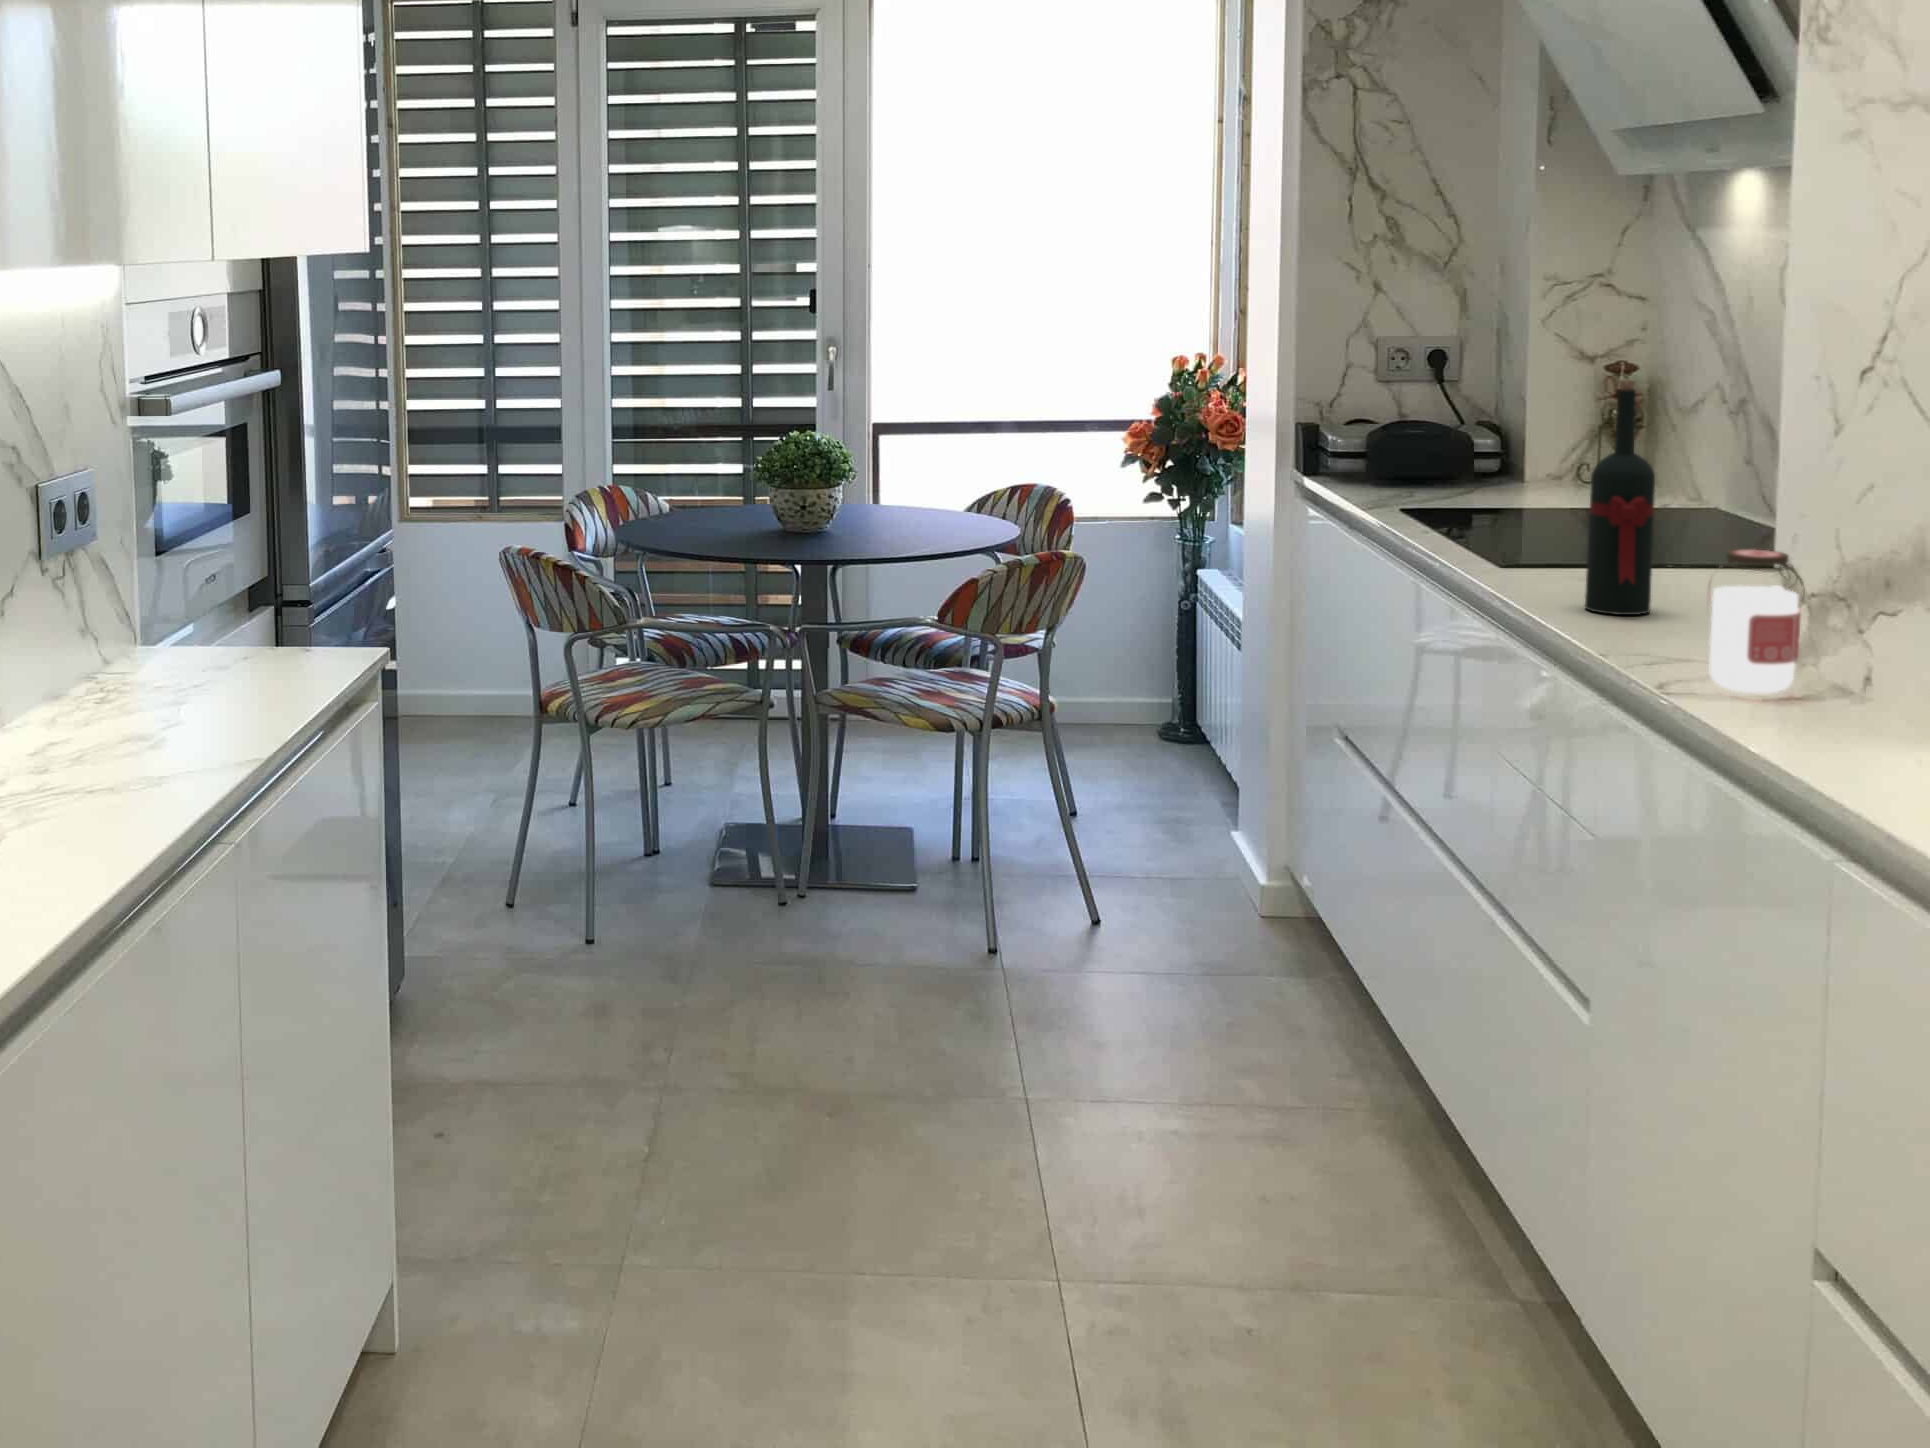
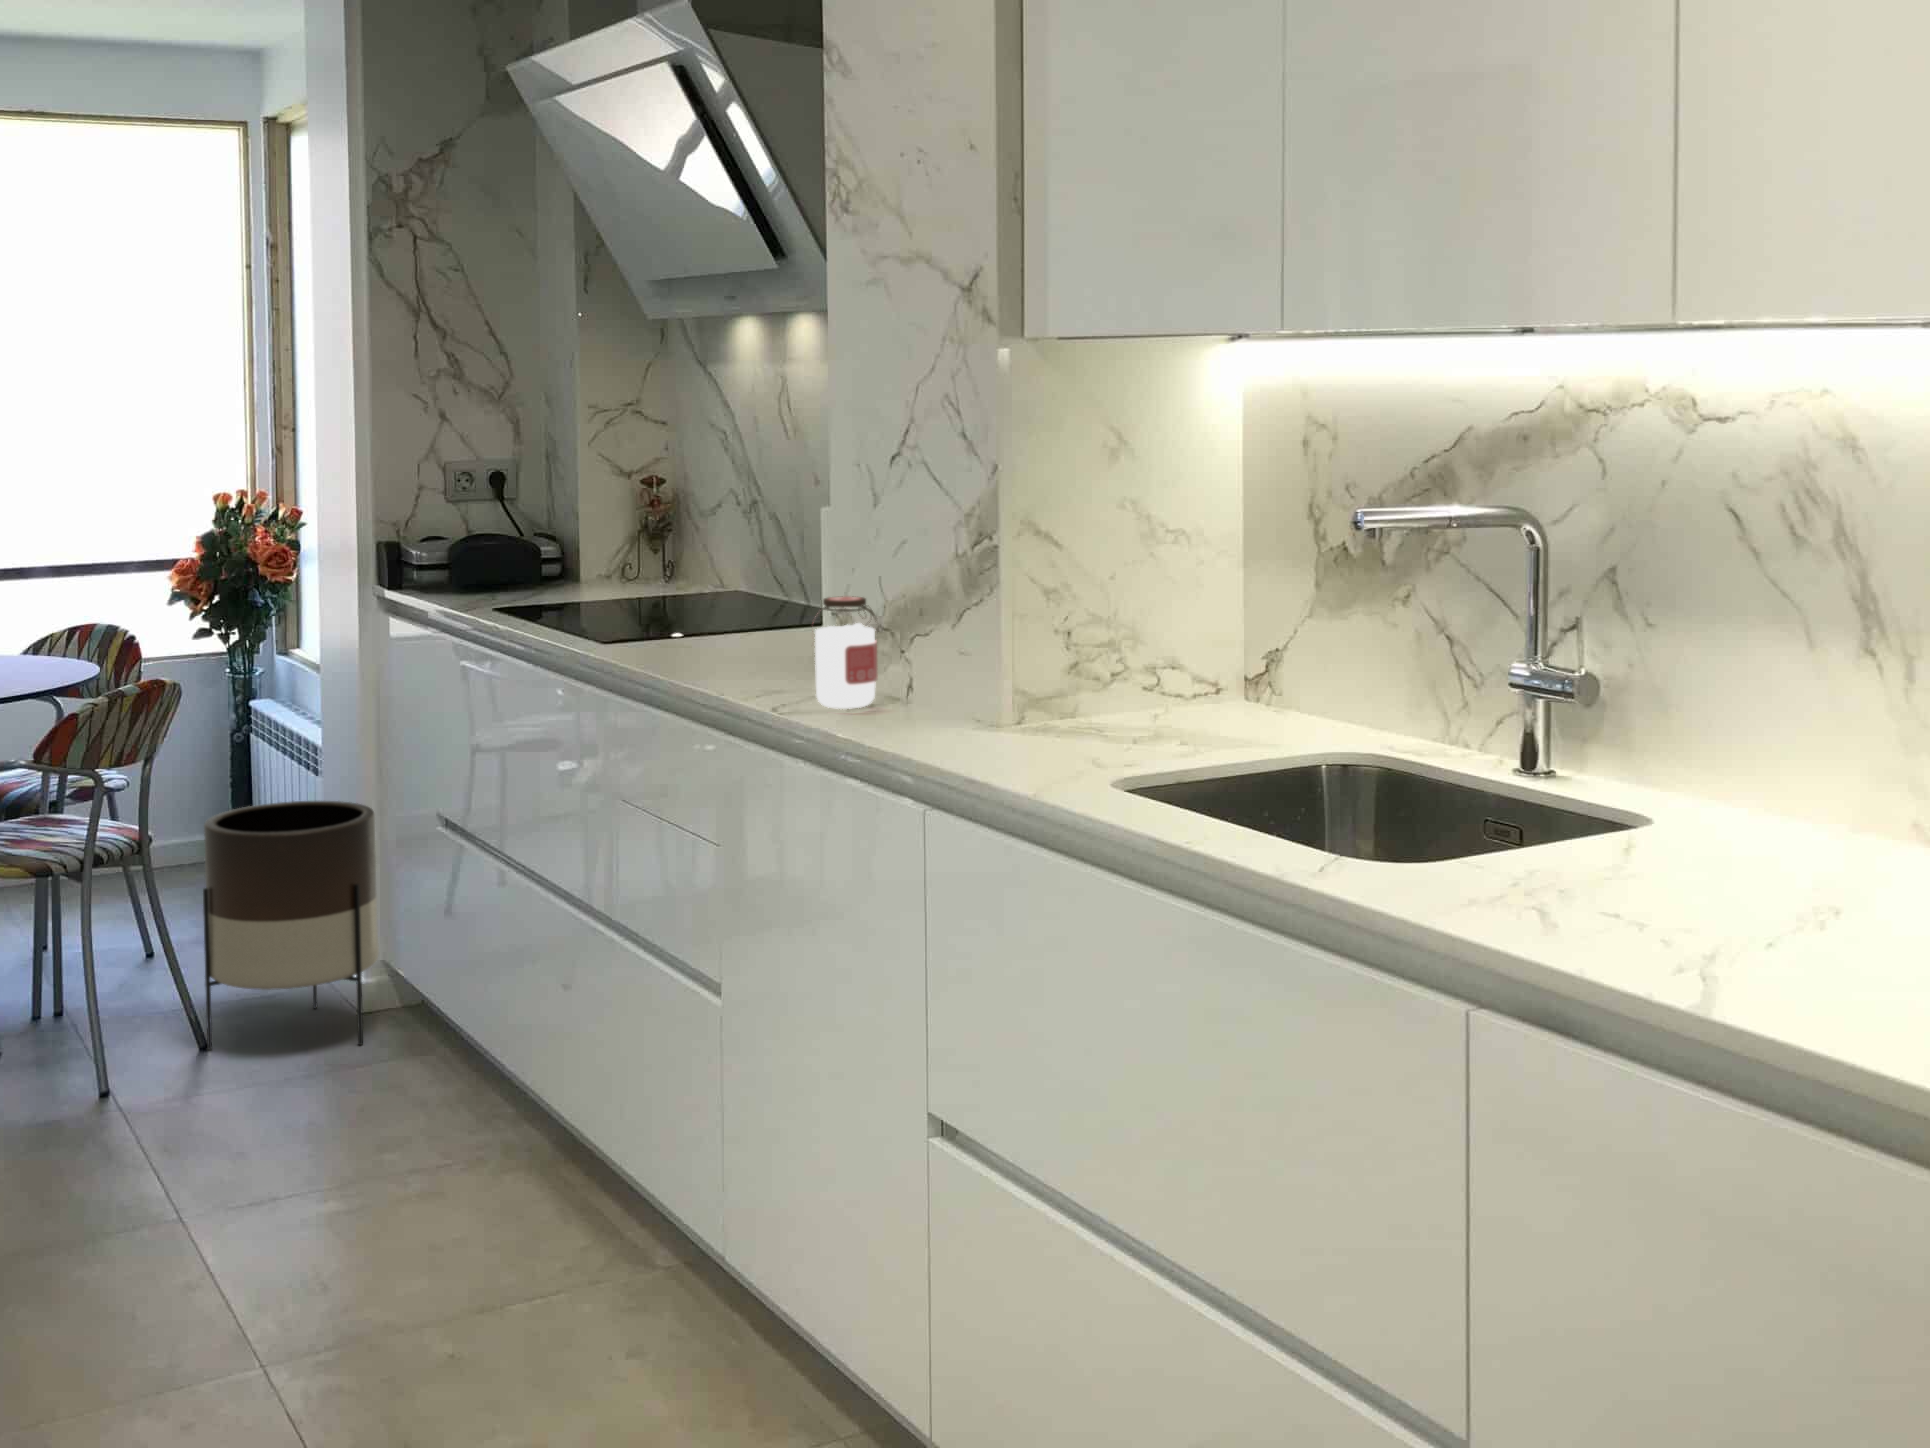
wine bottle: present [1585,380,1655,615] -> none [692,475,741,669]
planter: none [1096,686,1276,950] -> present [203,801,379,1050]

